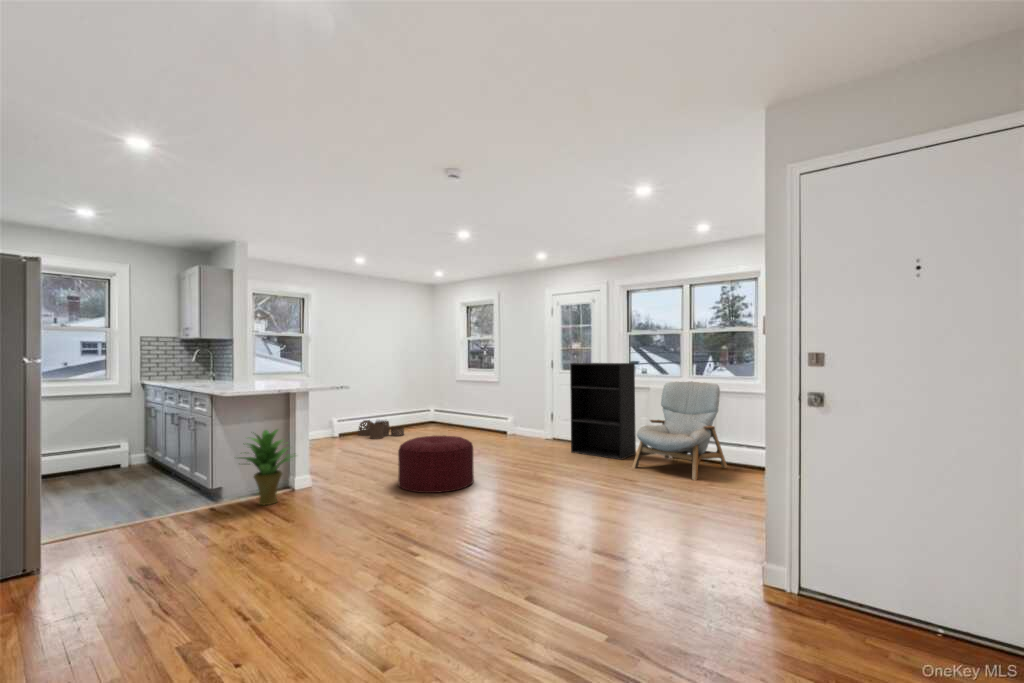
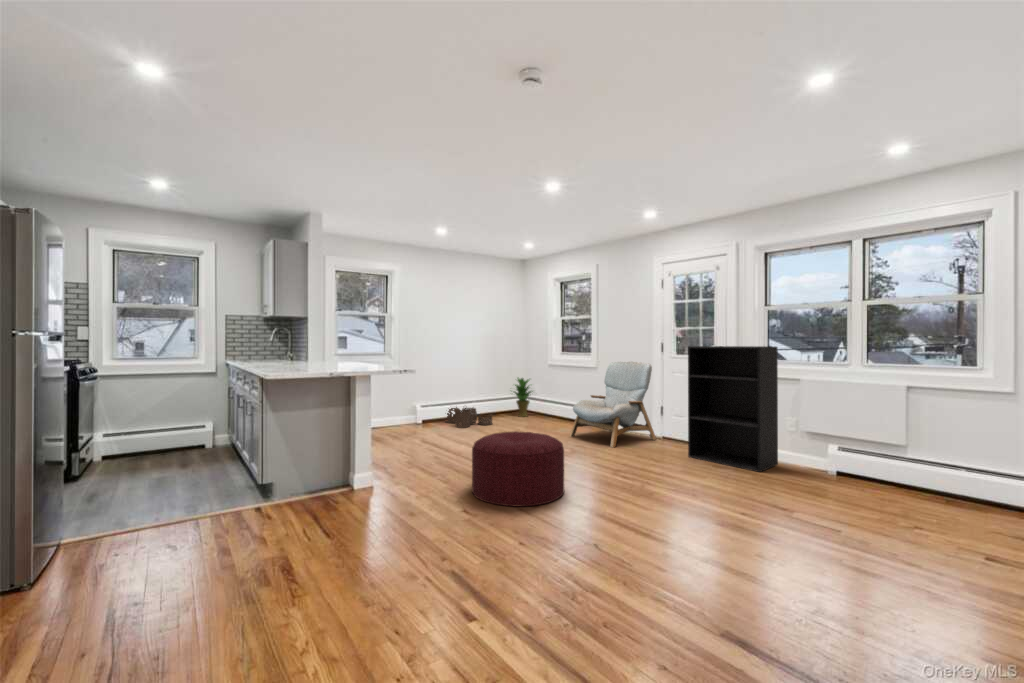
armchair: present [632,381,727,480] -> present [570,362,656,448]
potted plant: present [241,429,293,505] -> present [514,378,533,417]

